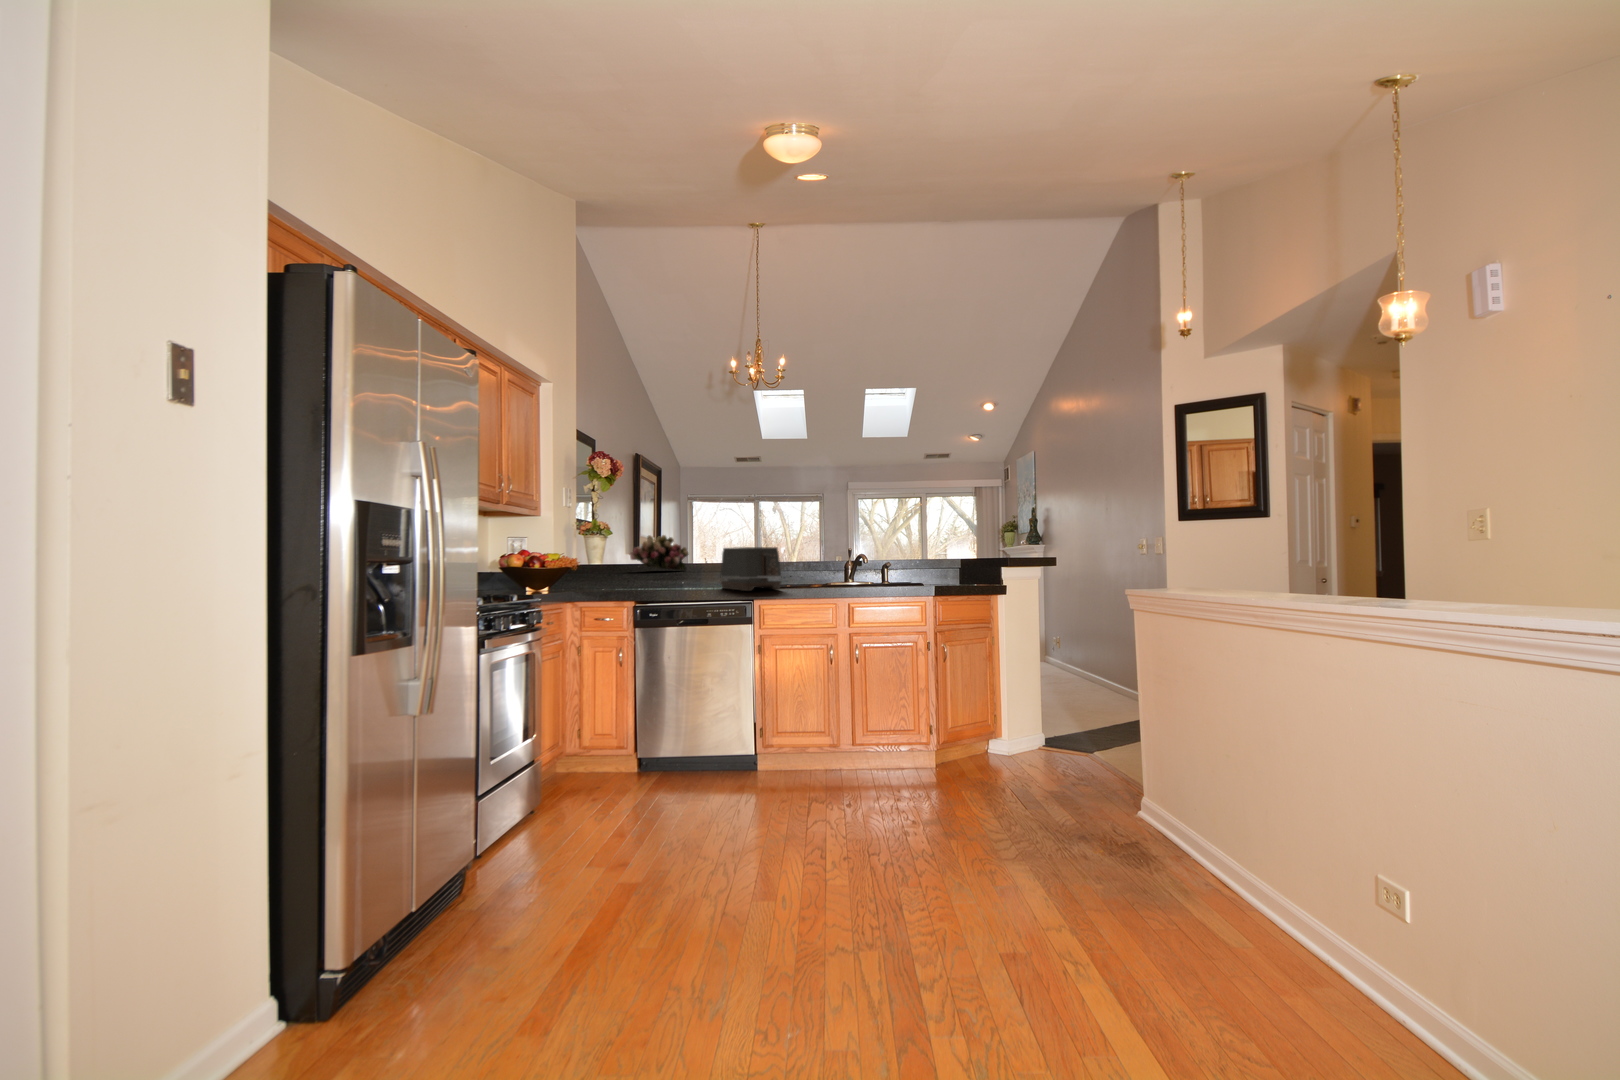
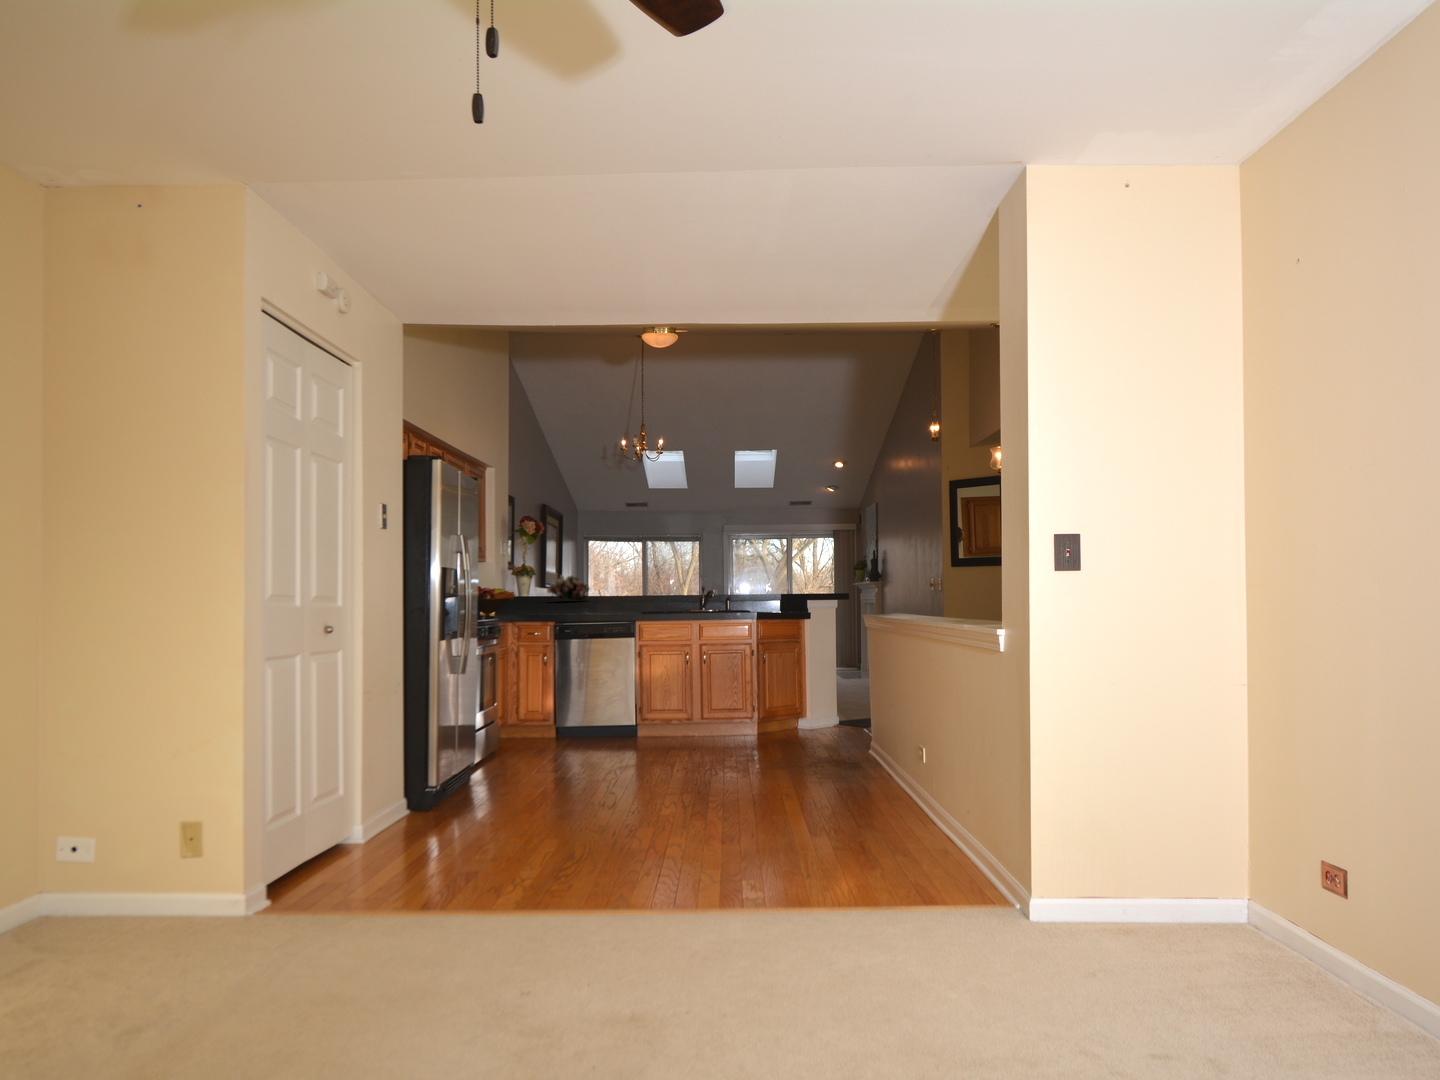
toaster: present [721,547,781,591] -> none [613,585,655,615]

